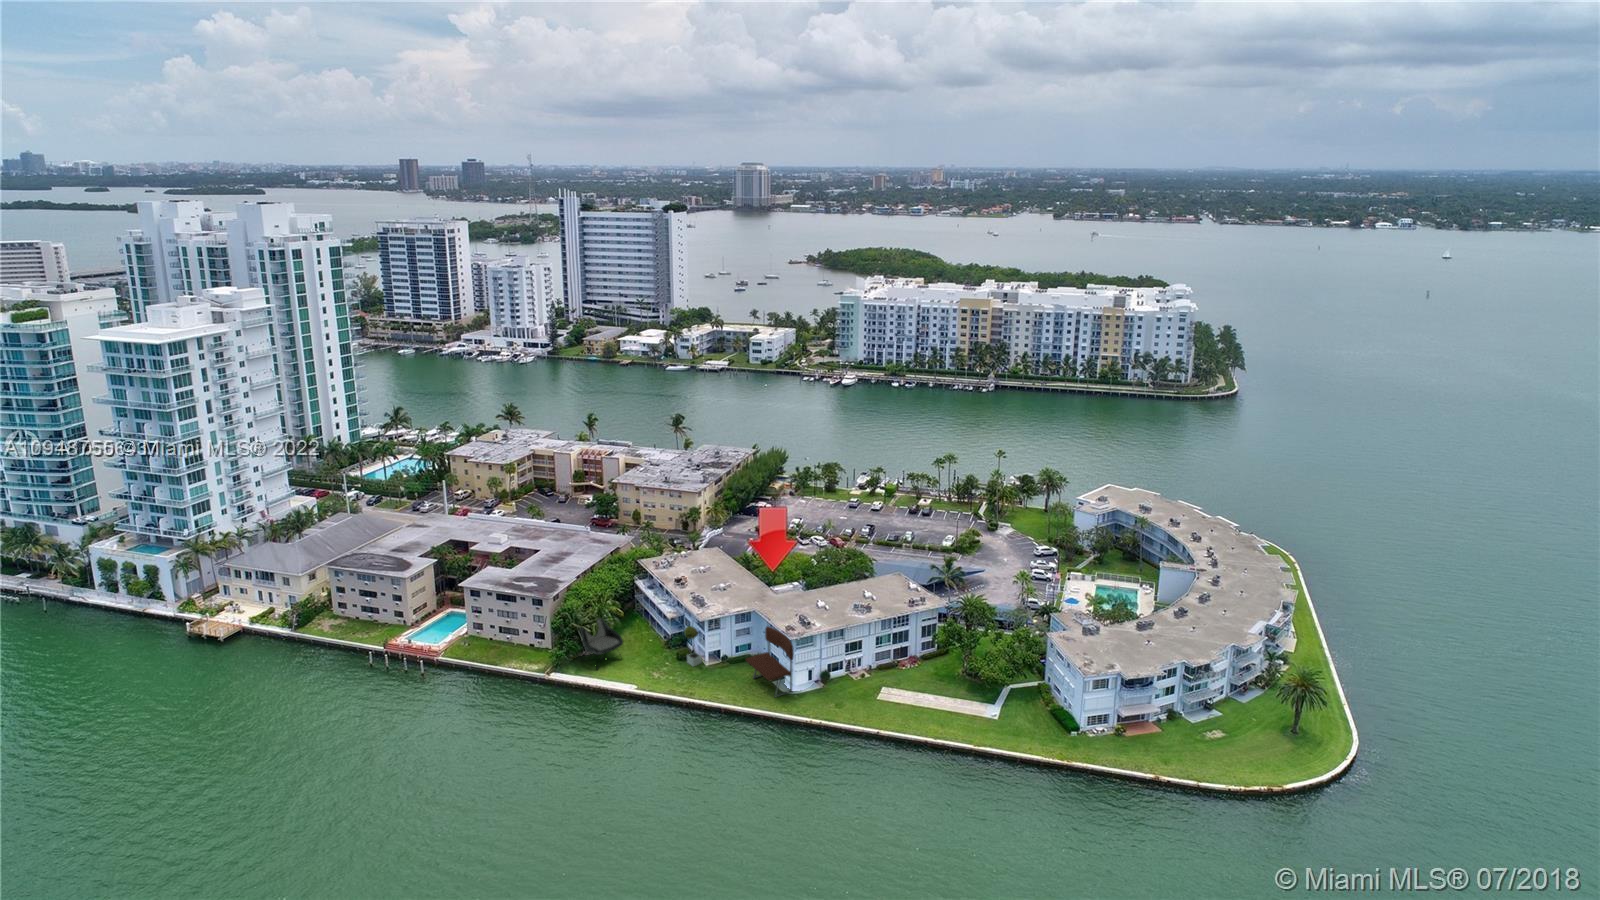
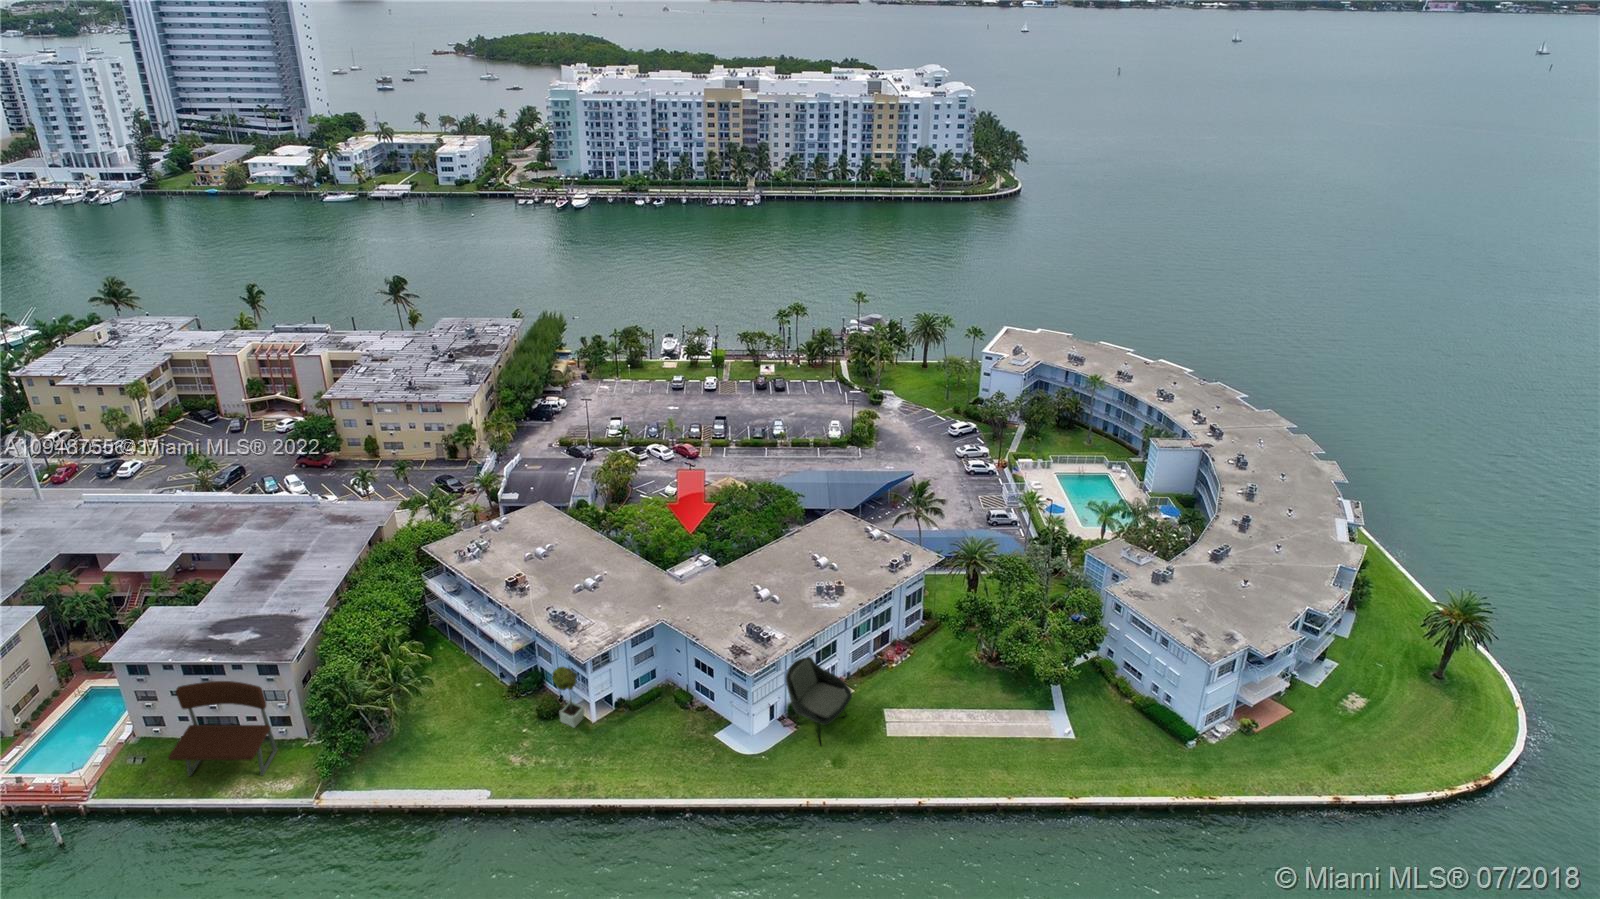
lounge chair: present [581,618,623,668] -> present [782,657,852,744]
bench: present [746,626,794,697] -> present [169,681,278,776]

